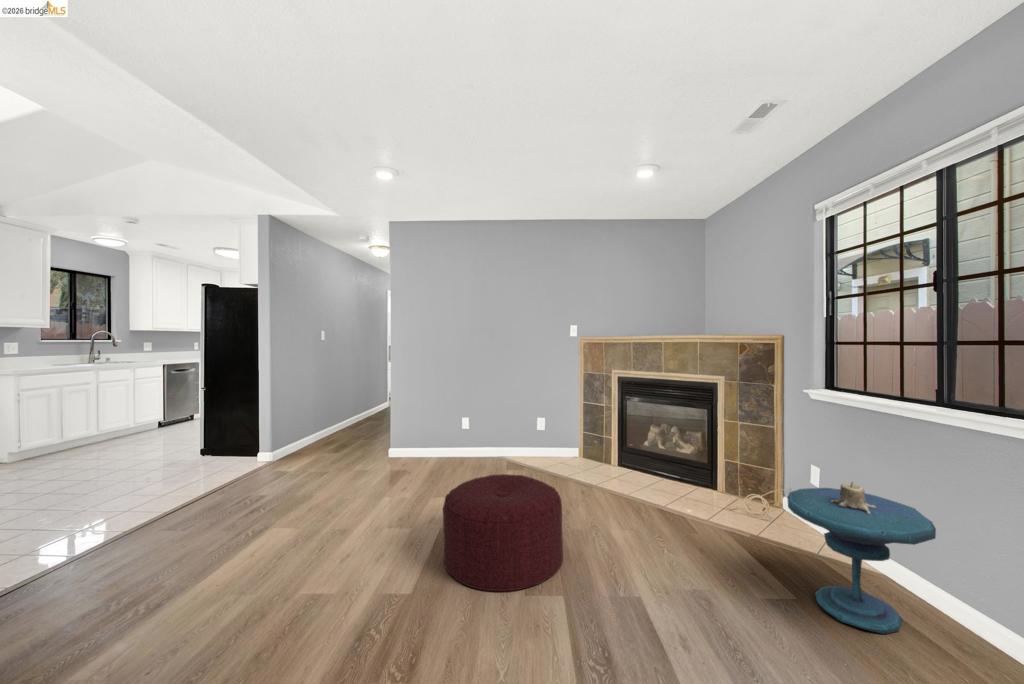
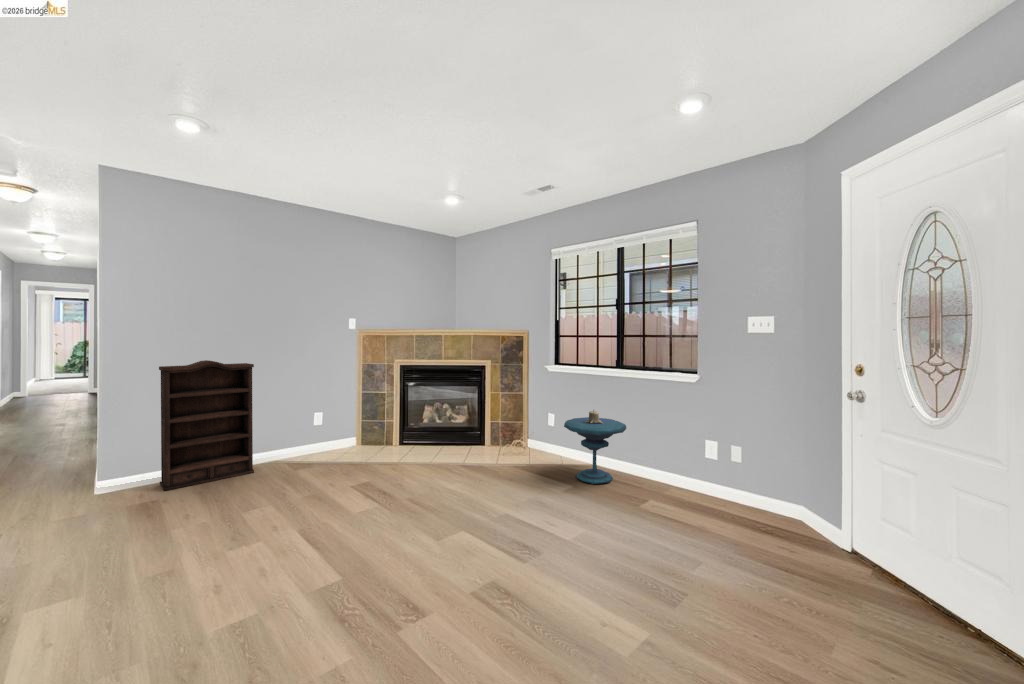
bookshelf: none [416,366,480,465] -> present [159,360,254,491]
ottoman: present [443,474,563,591] -> none [335,451,446,548]

